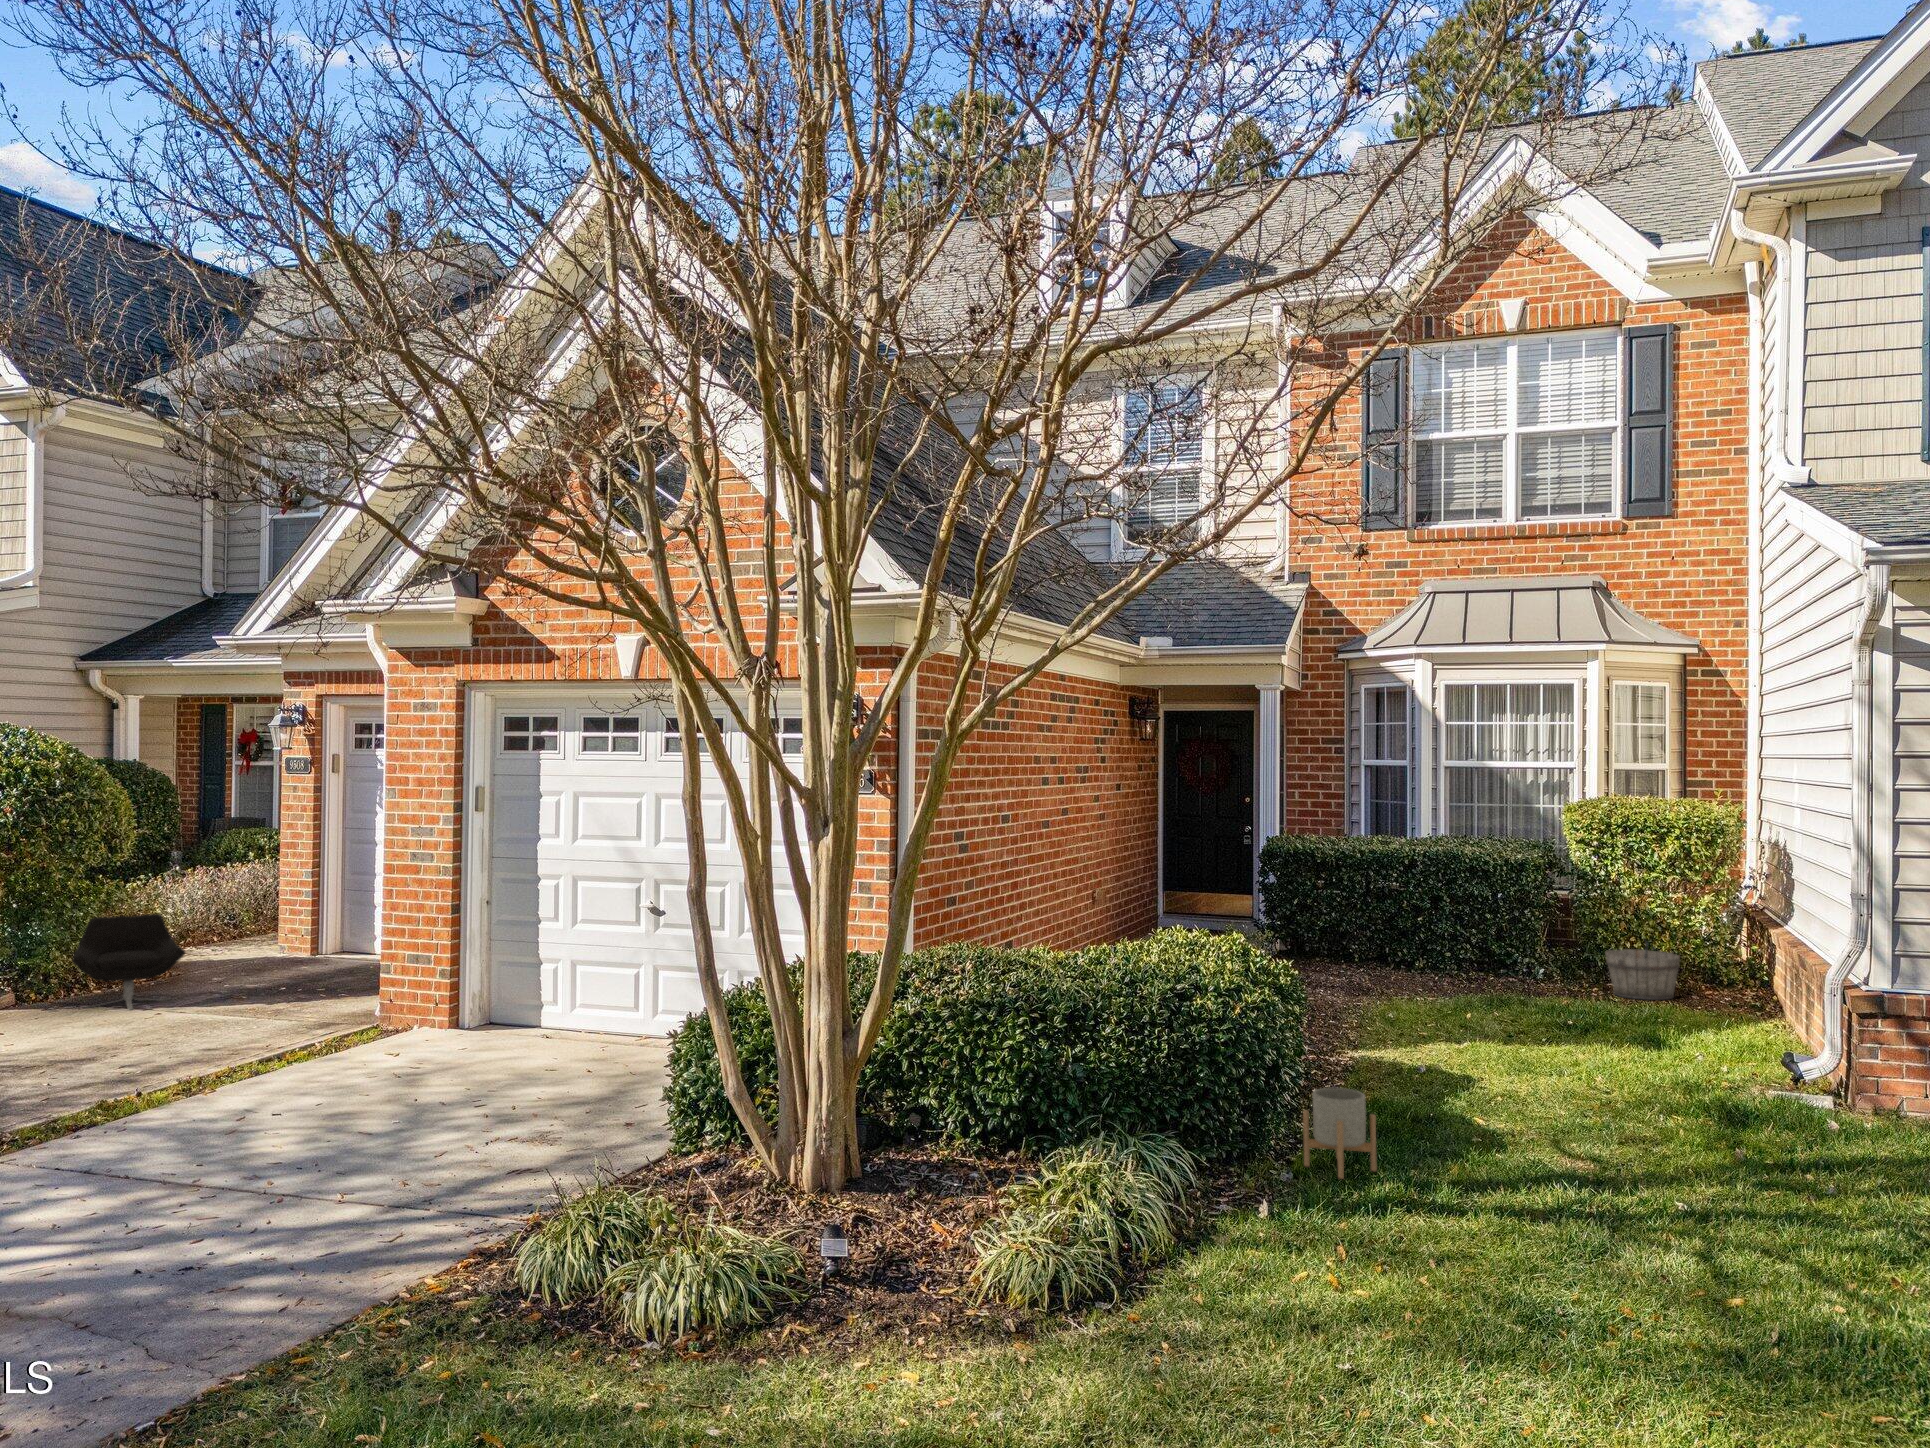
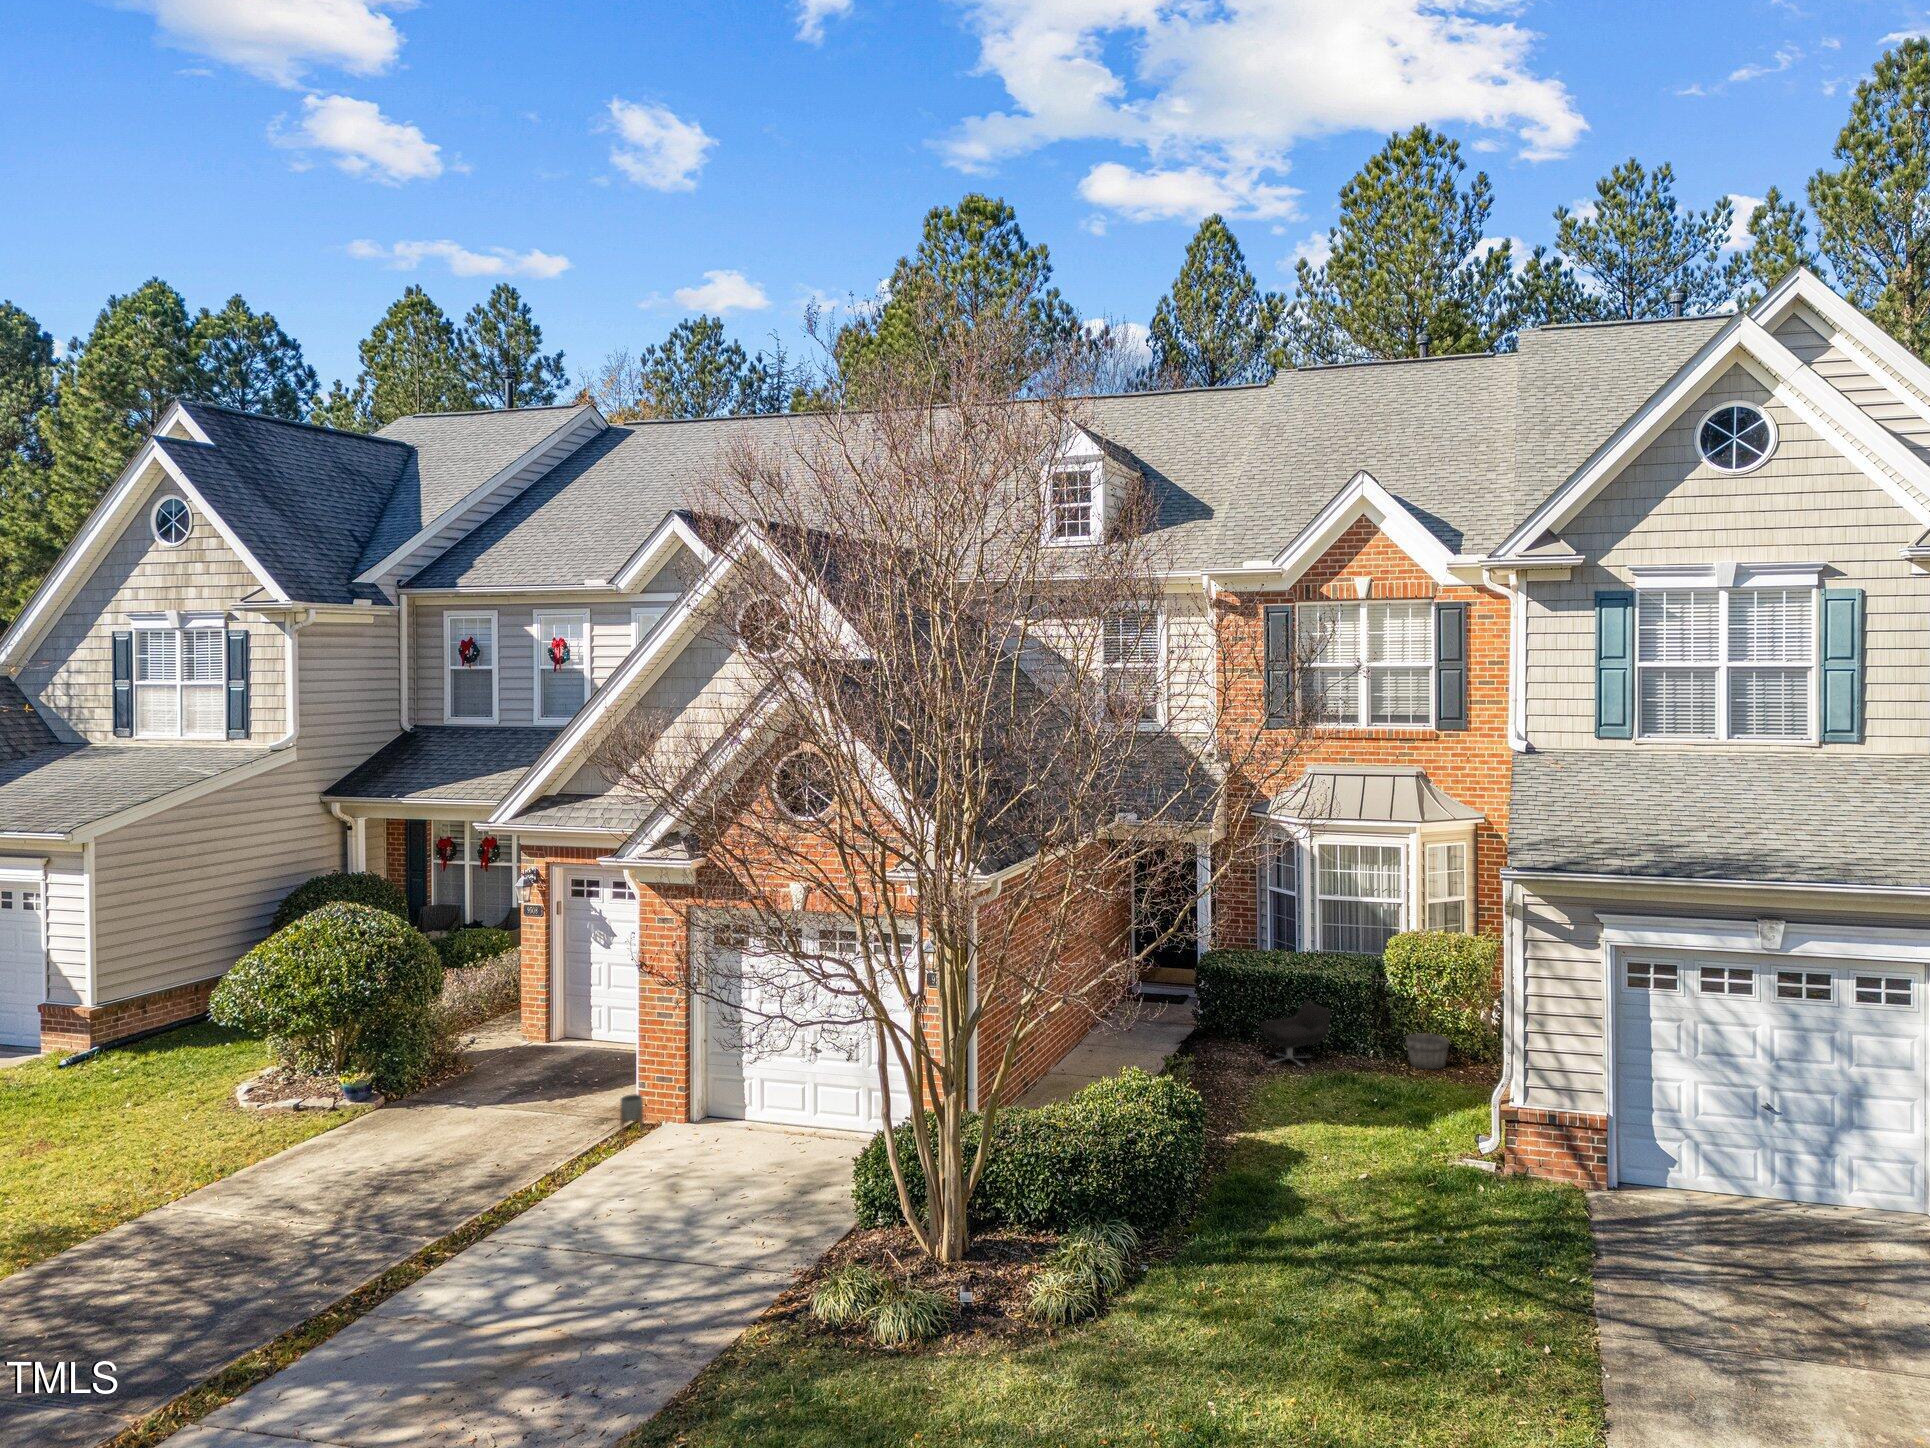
lounge chair: present [72,914,185,1010] -> present [1261,1001,1331,1066]
planter: present [1303,1088,1377,1179] -> present [620,1095,643,1131]

